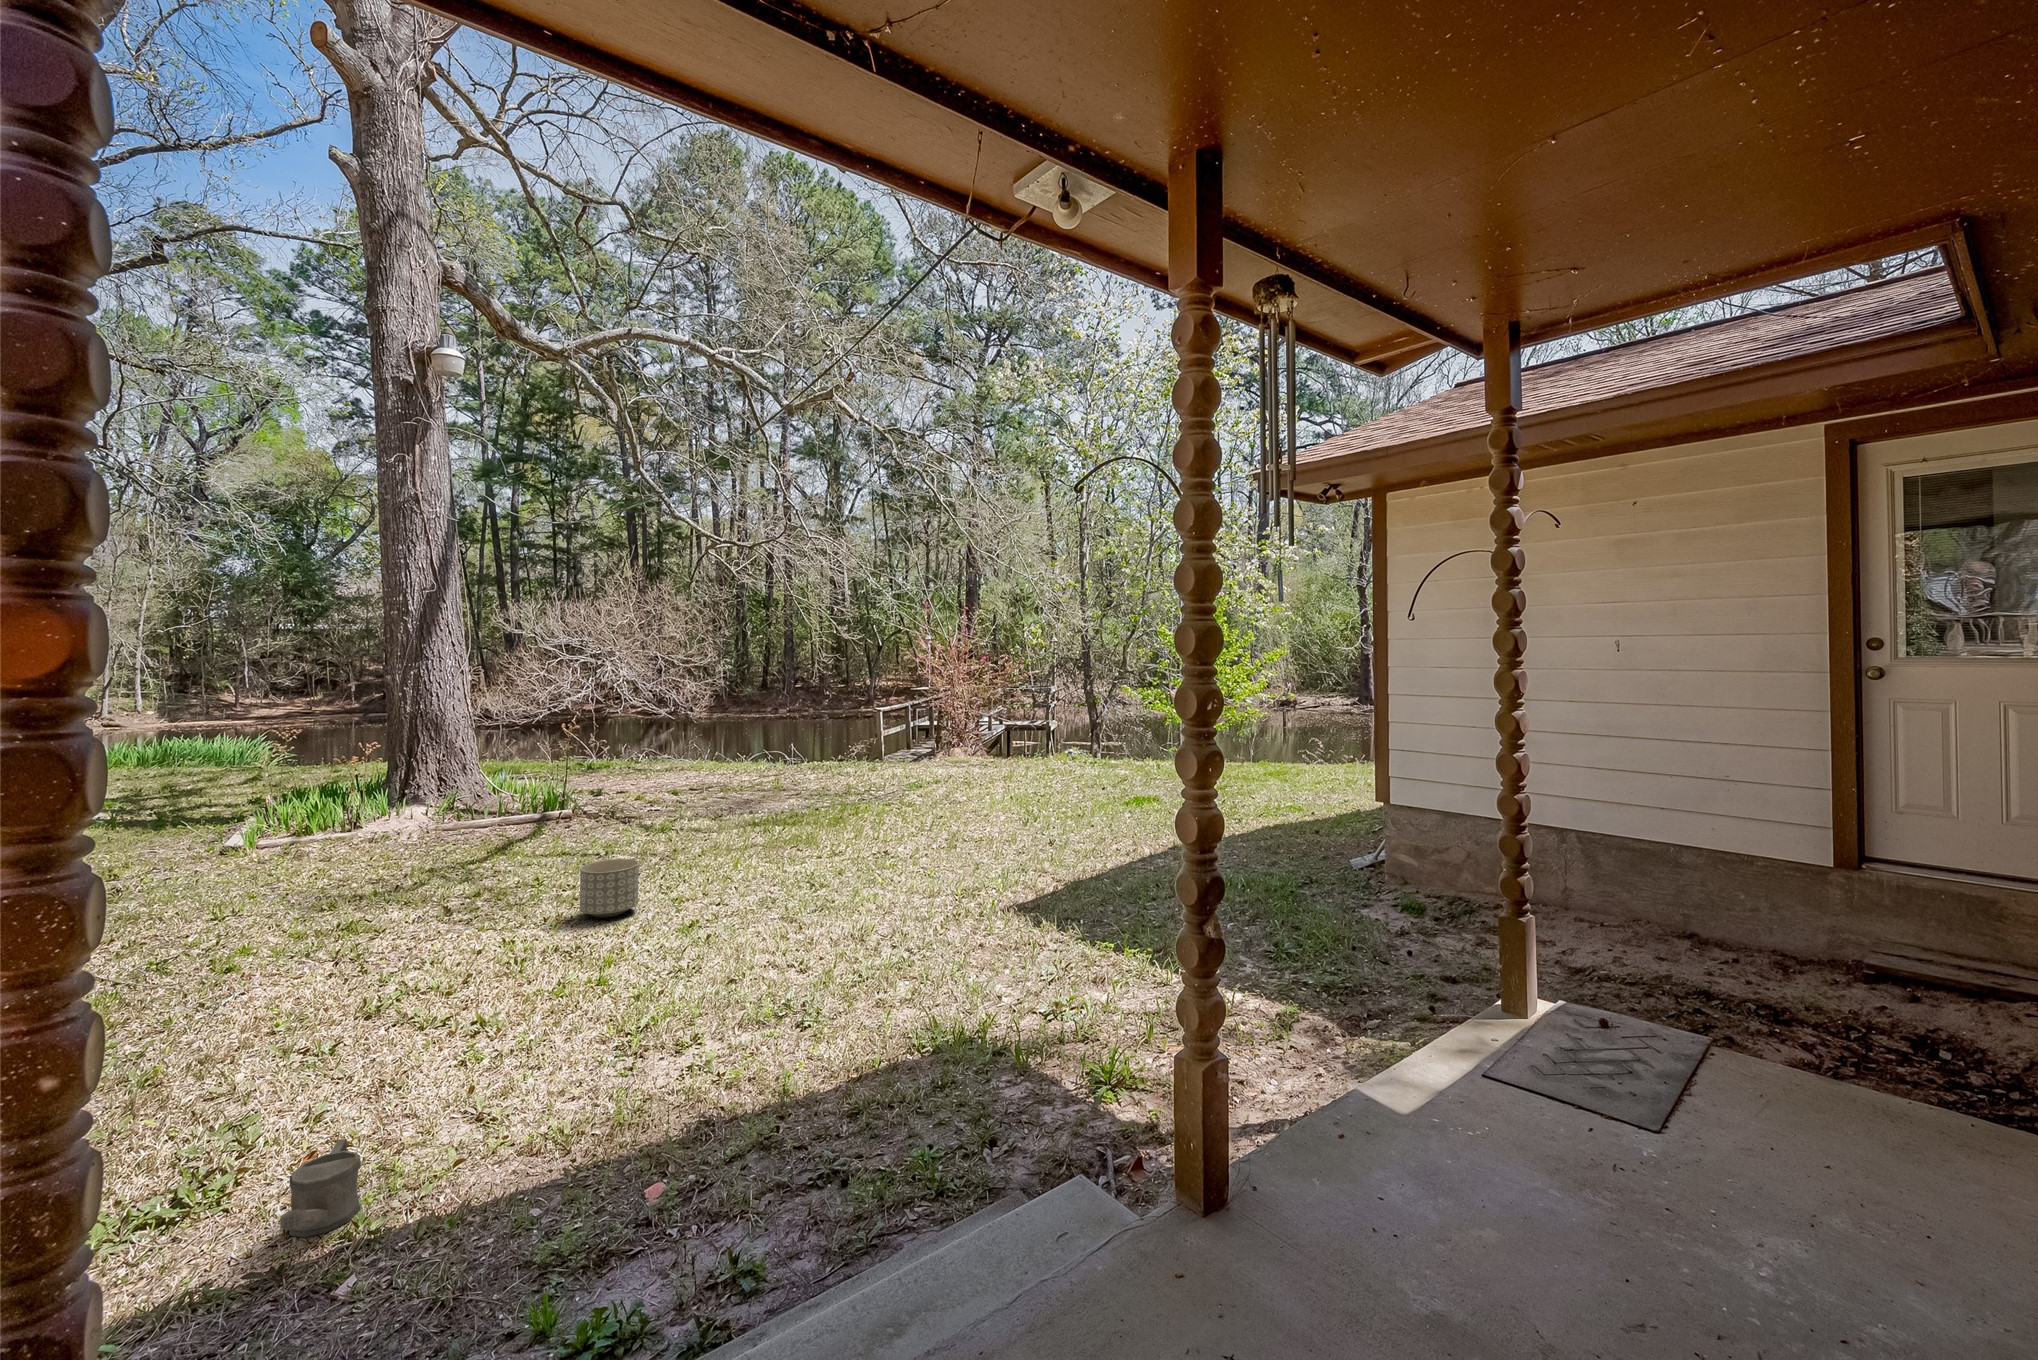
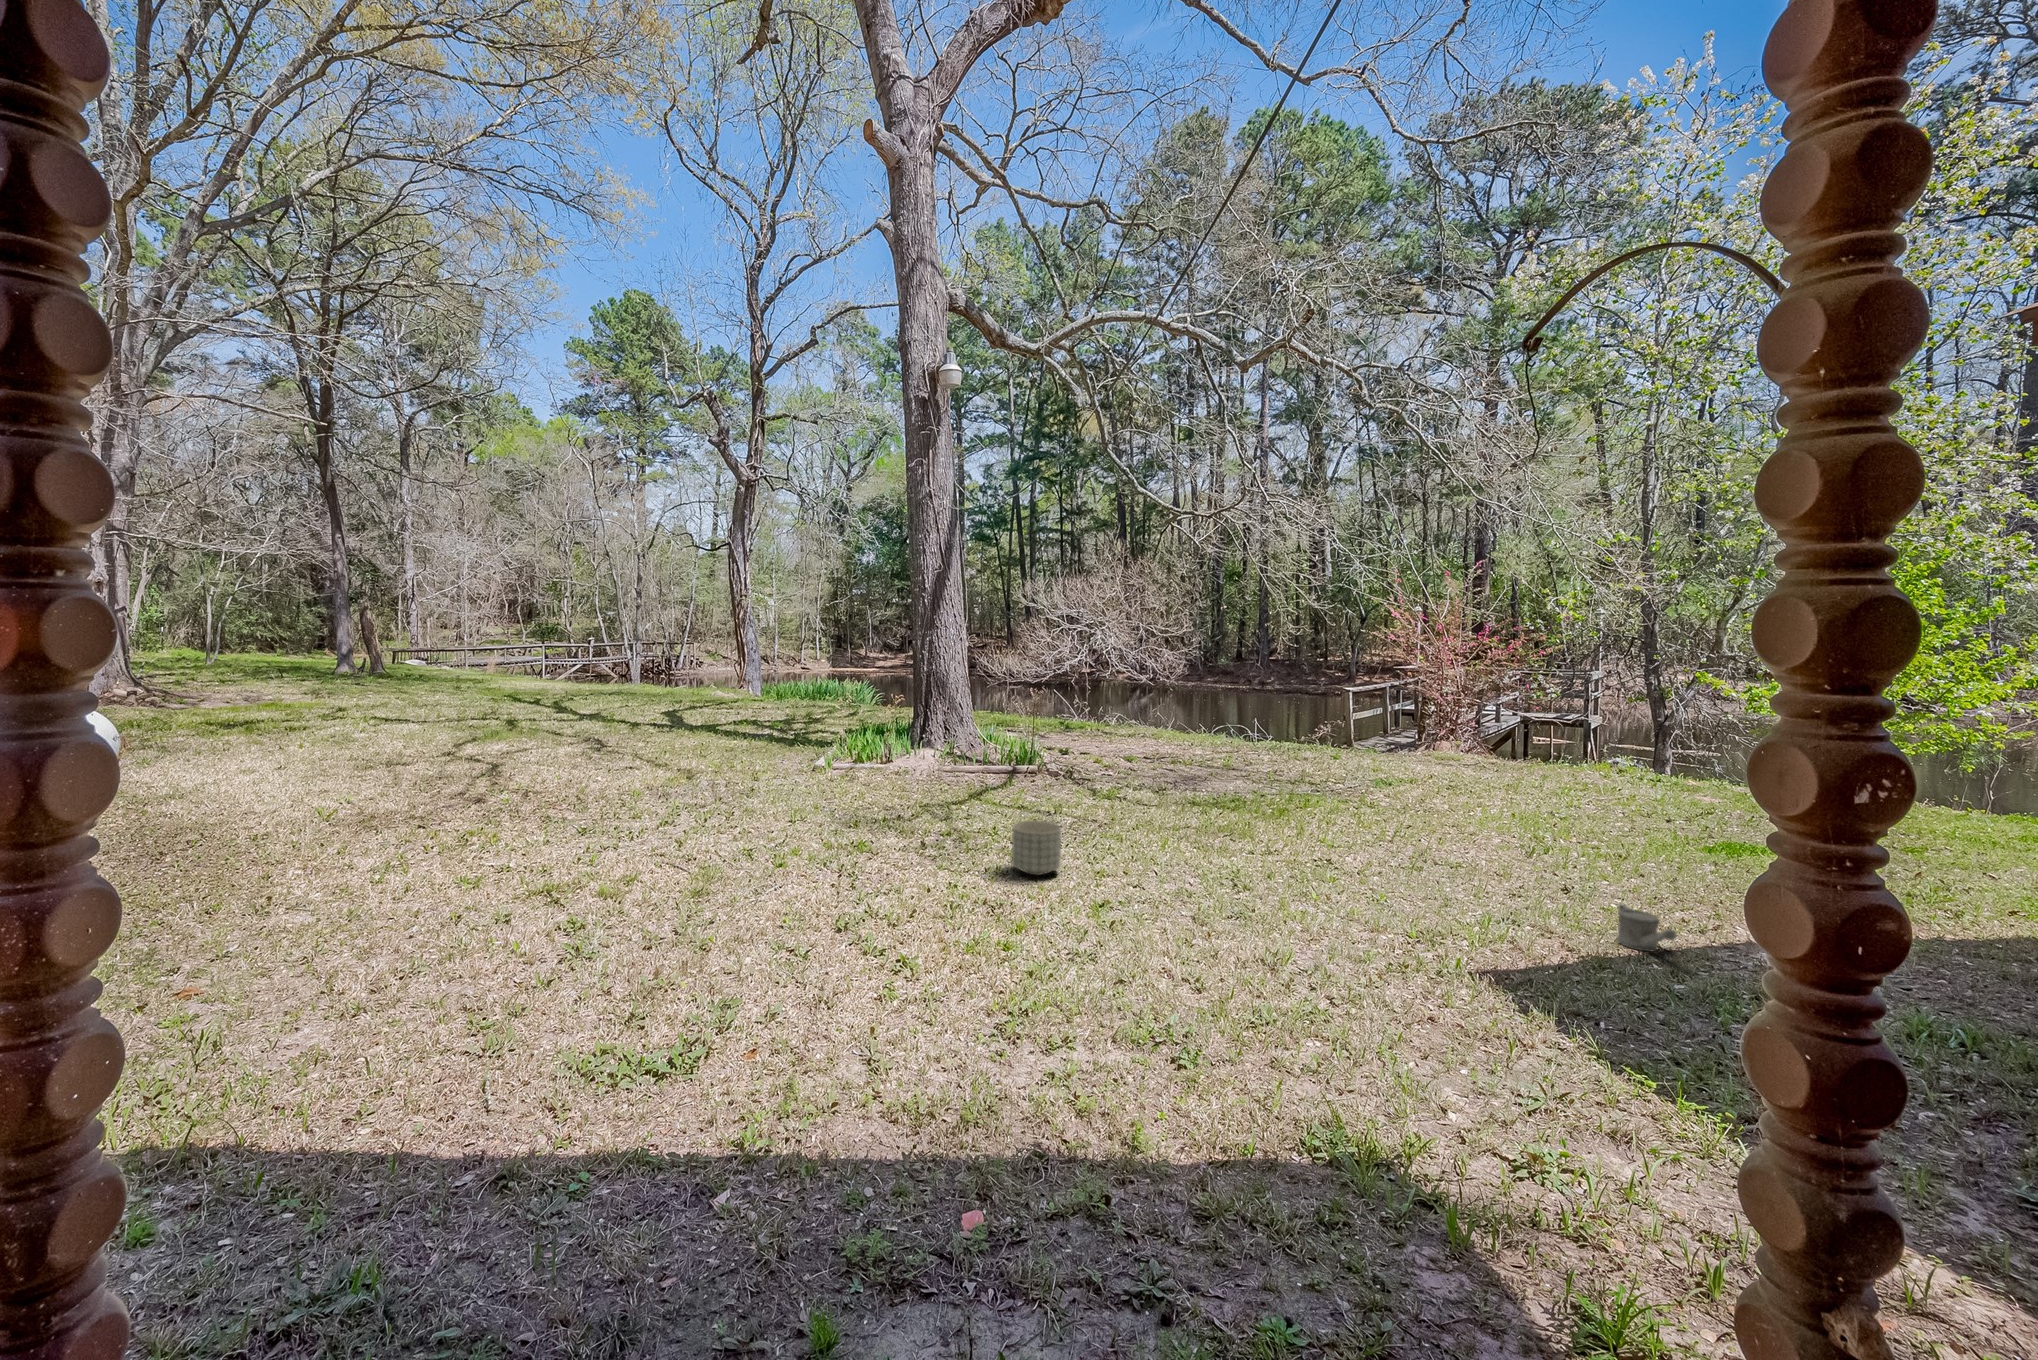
watering can: present [280,1139,361,1237] -> present [1617,904,1676,952]

